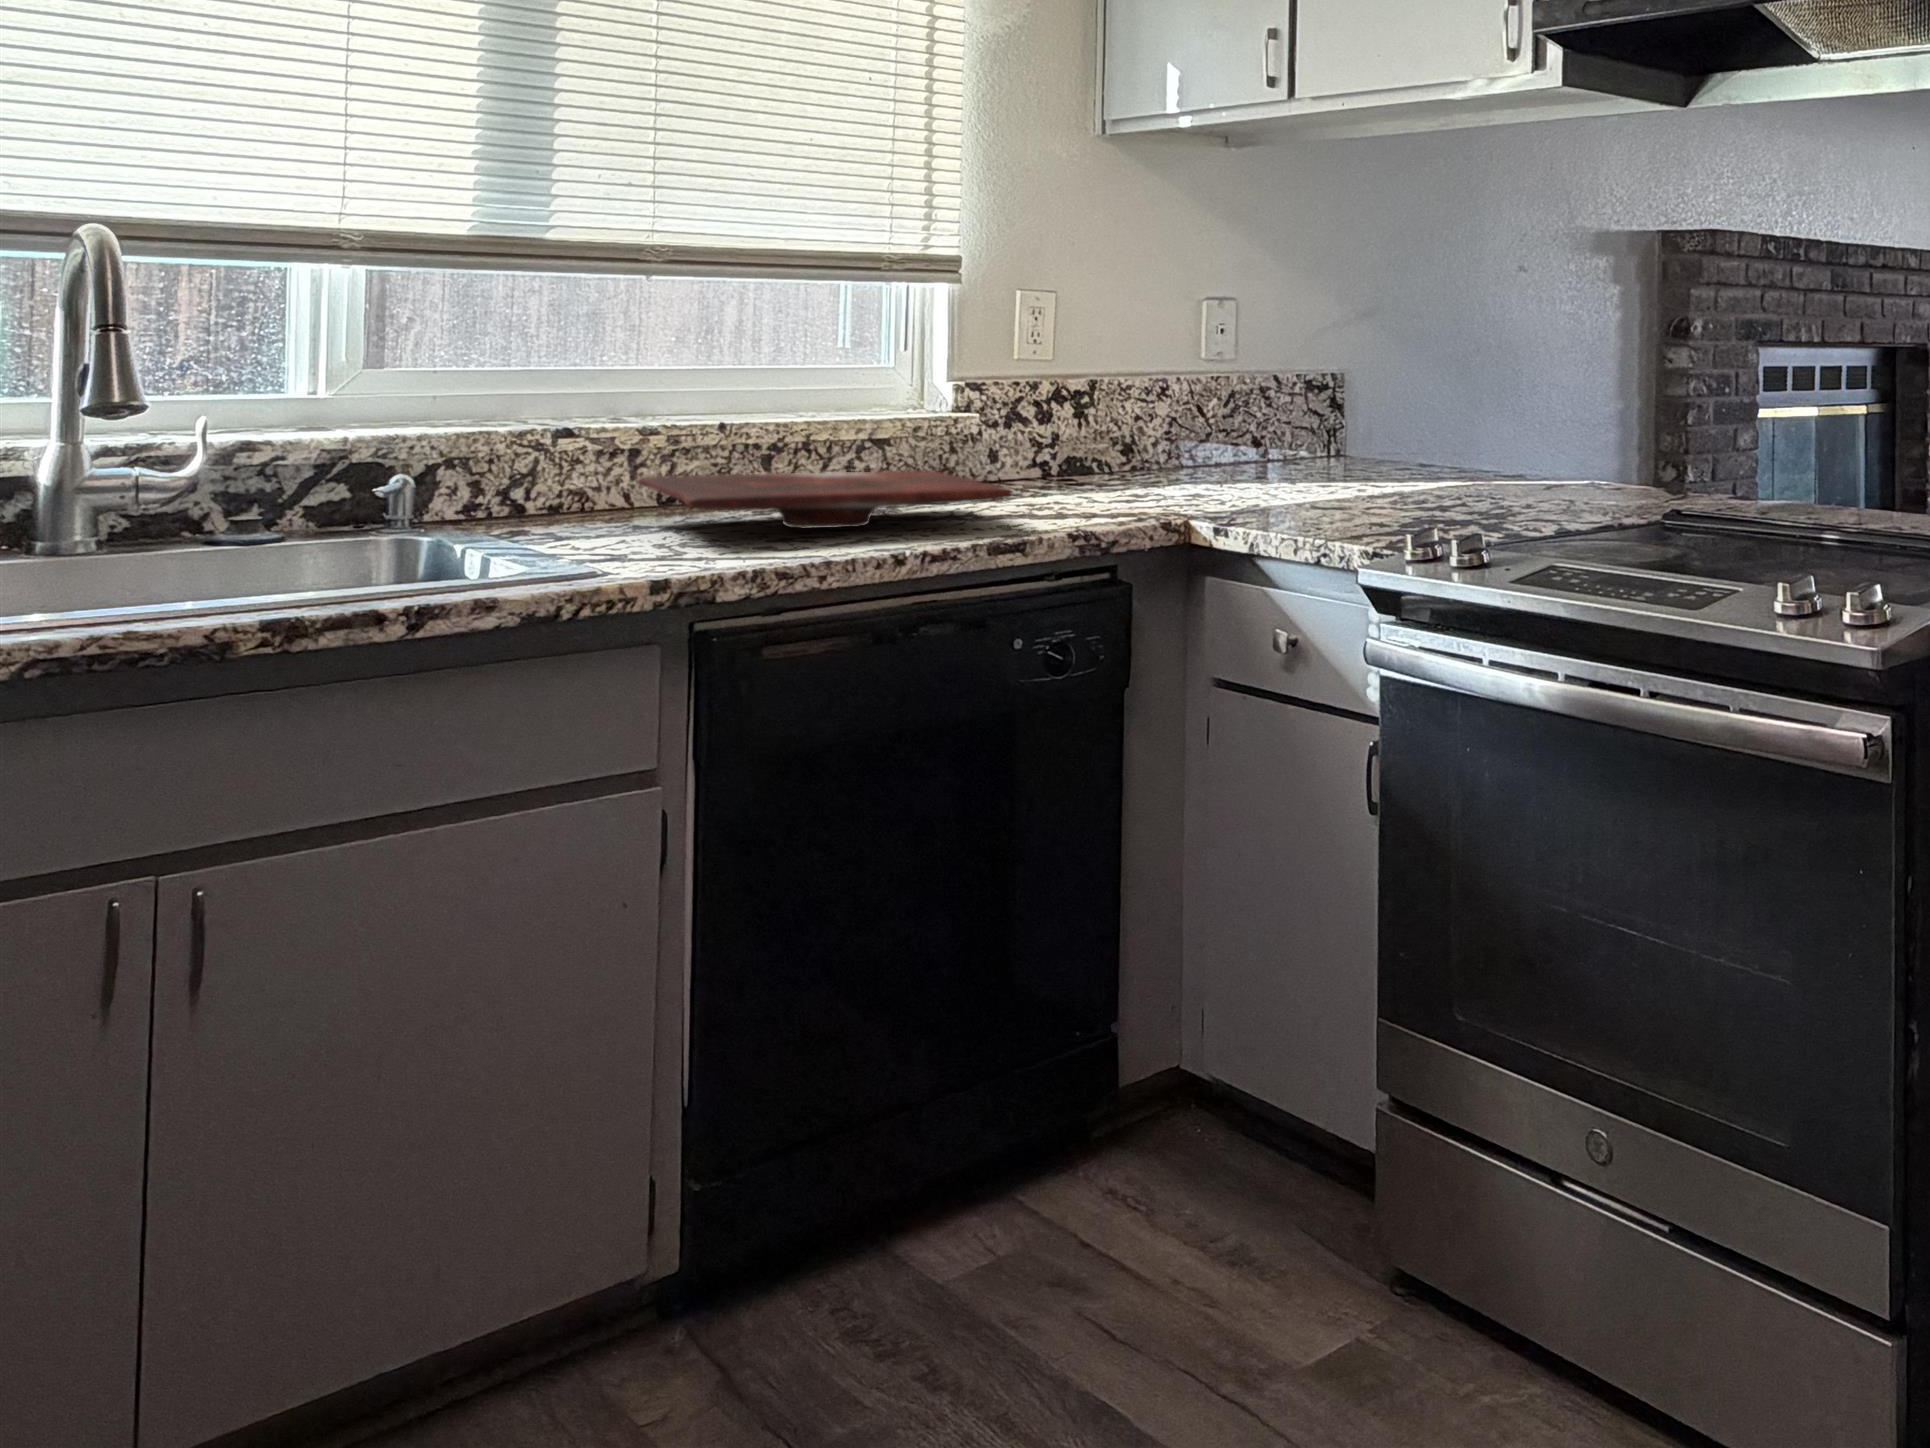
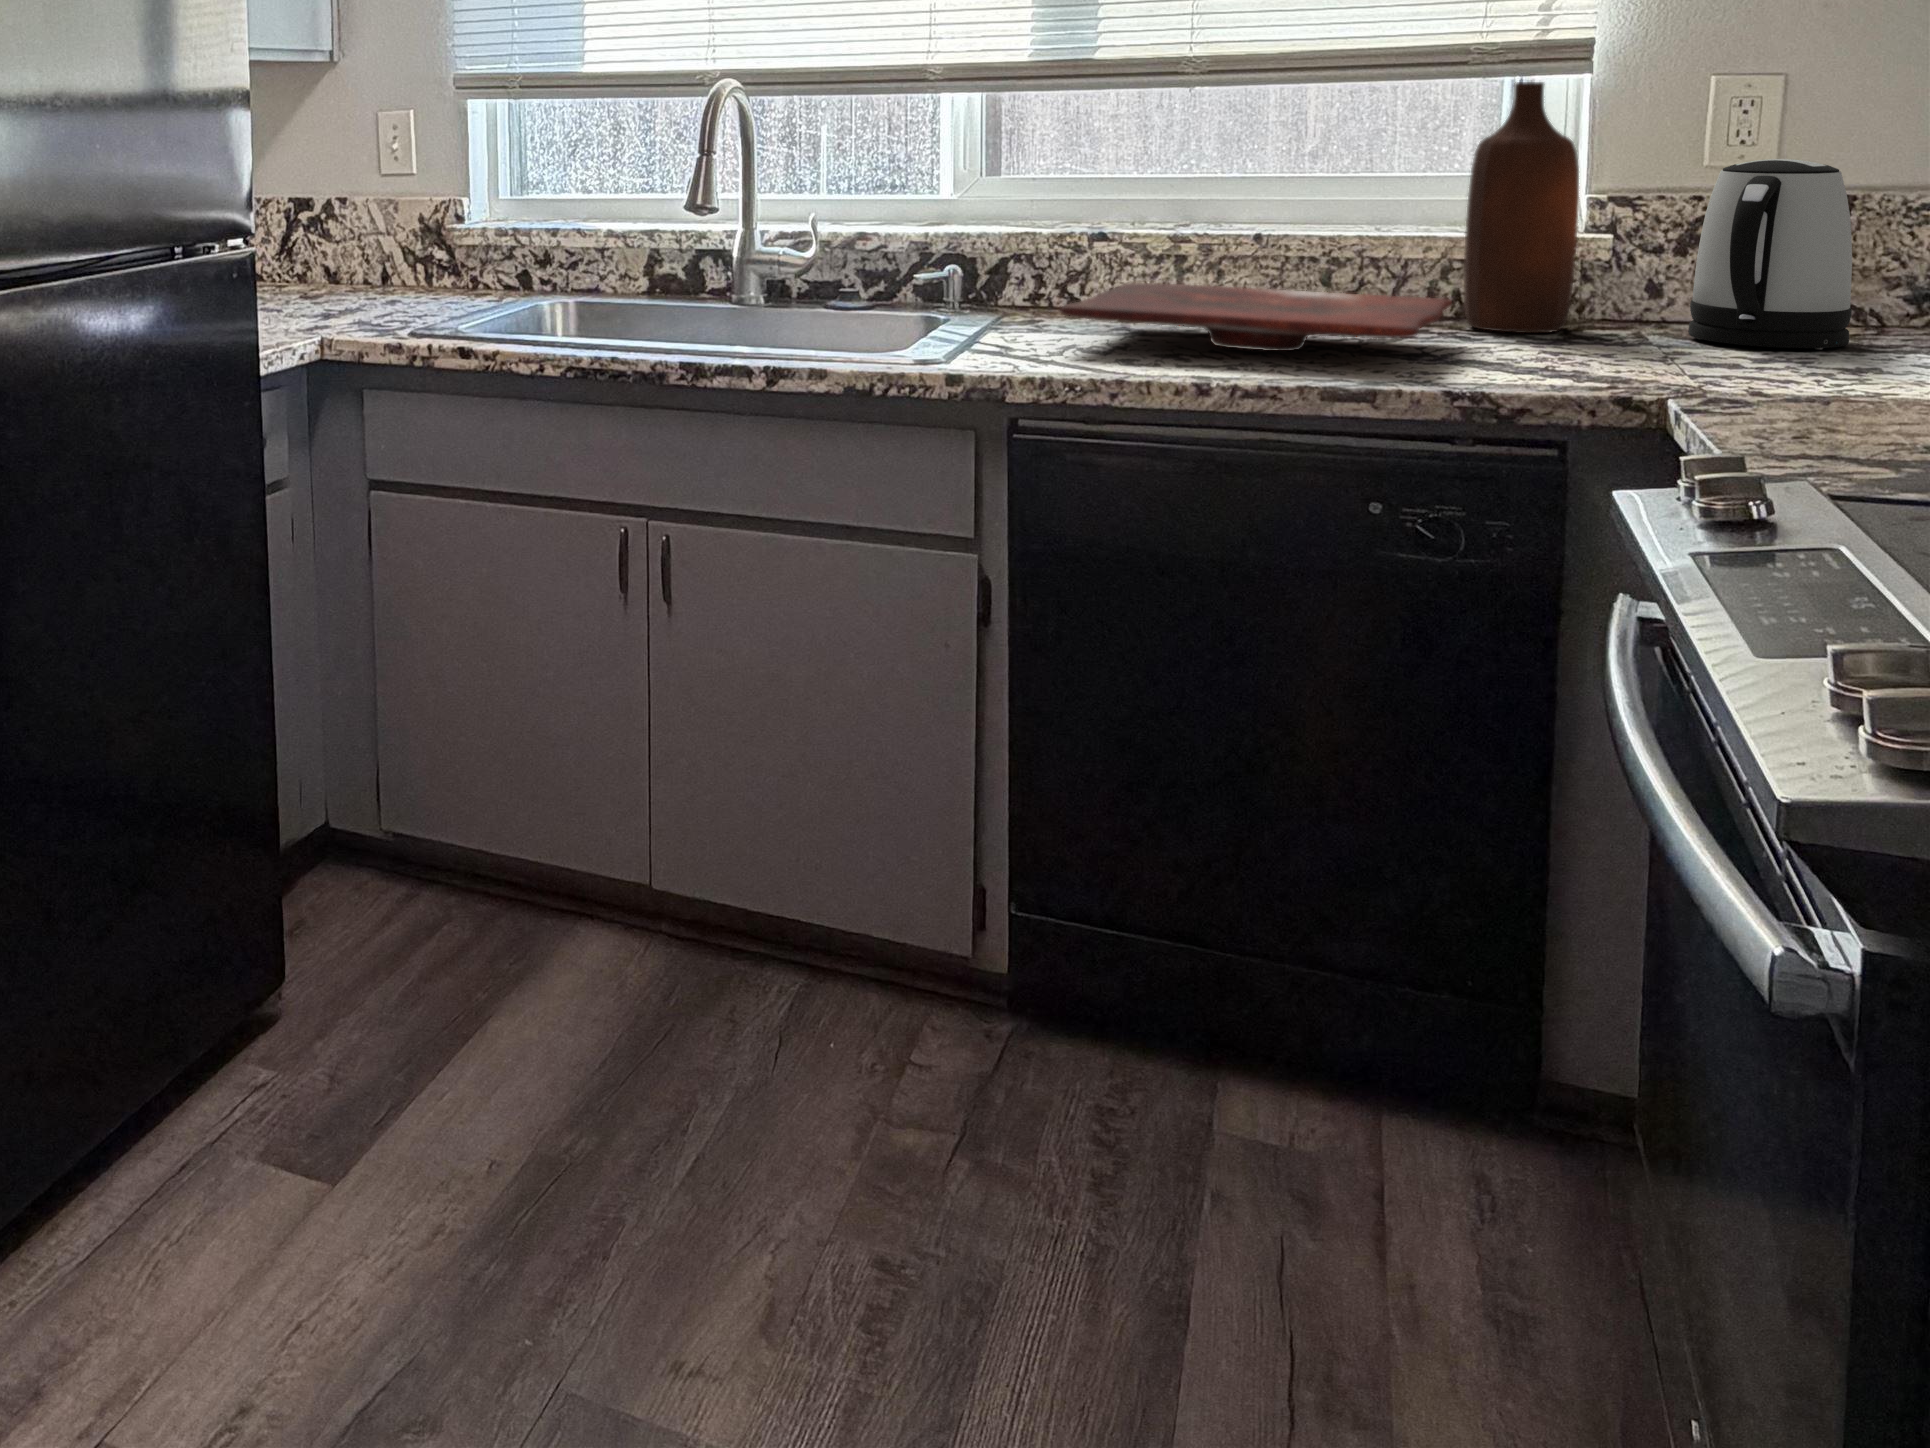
bottle: none [896,289,981,498] -> present [1464,82,1579,333]
kettle: none [1044,355,1138,491] -> present [1688,159,1852,349]

